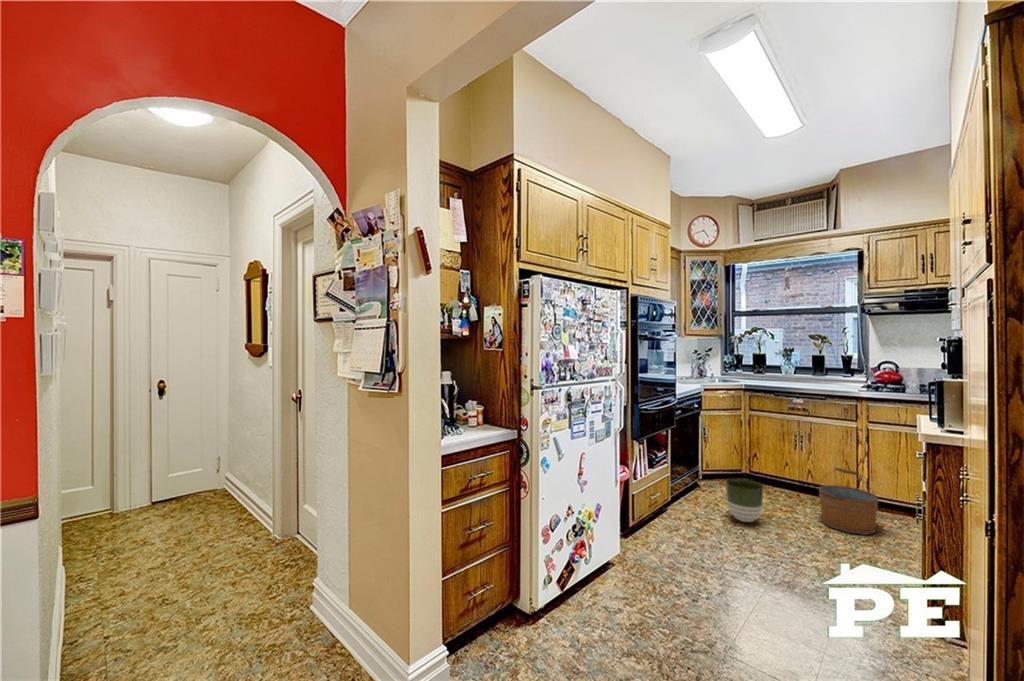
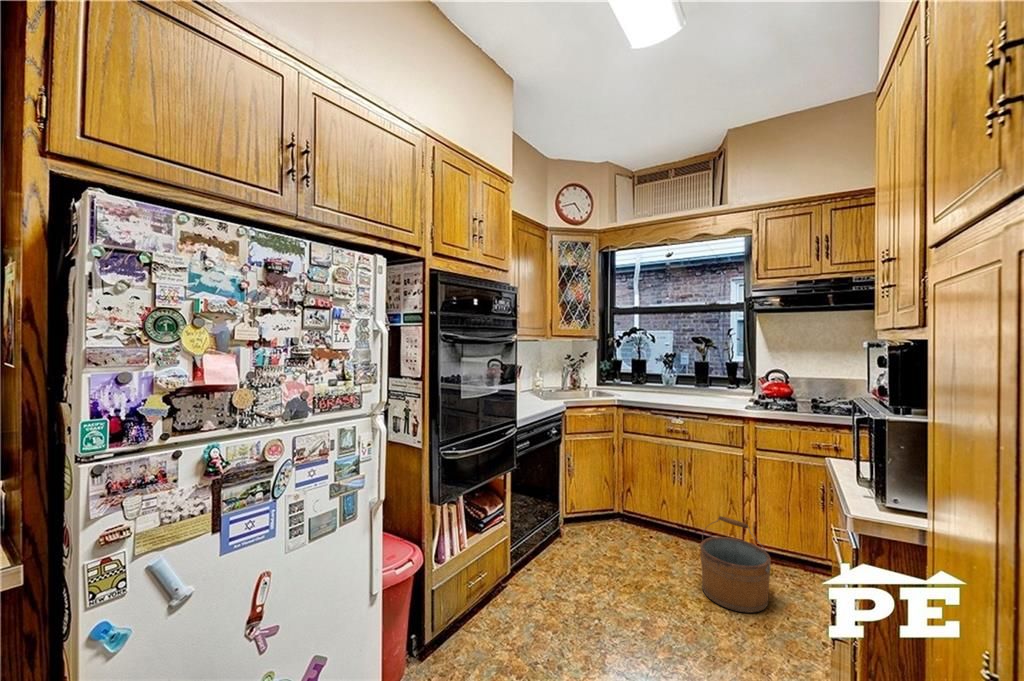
planter: present [726,478,764,522] -> none [581,537,629,604]

